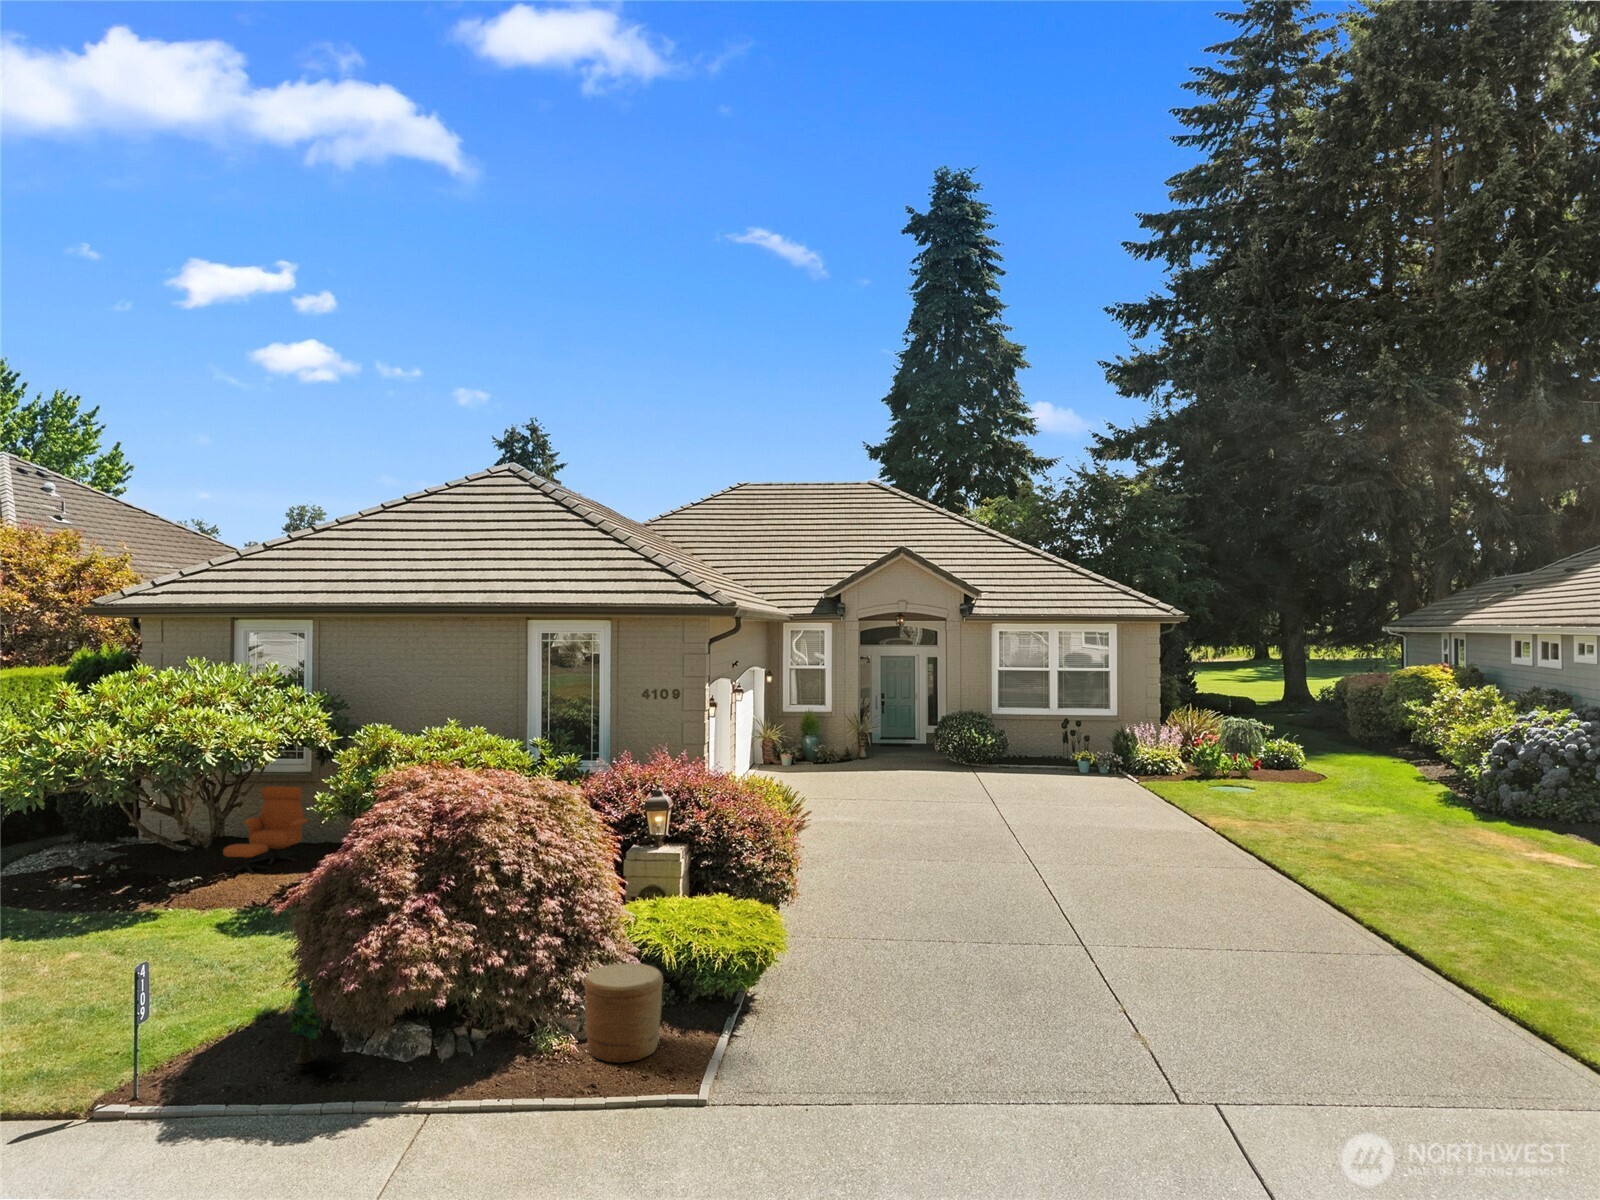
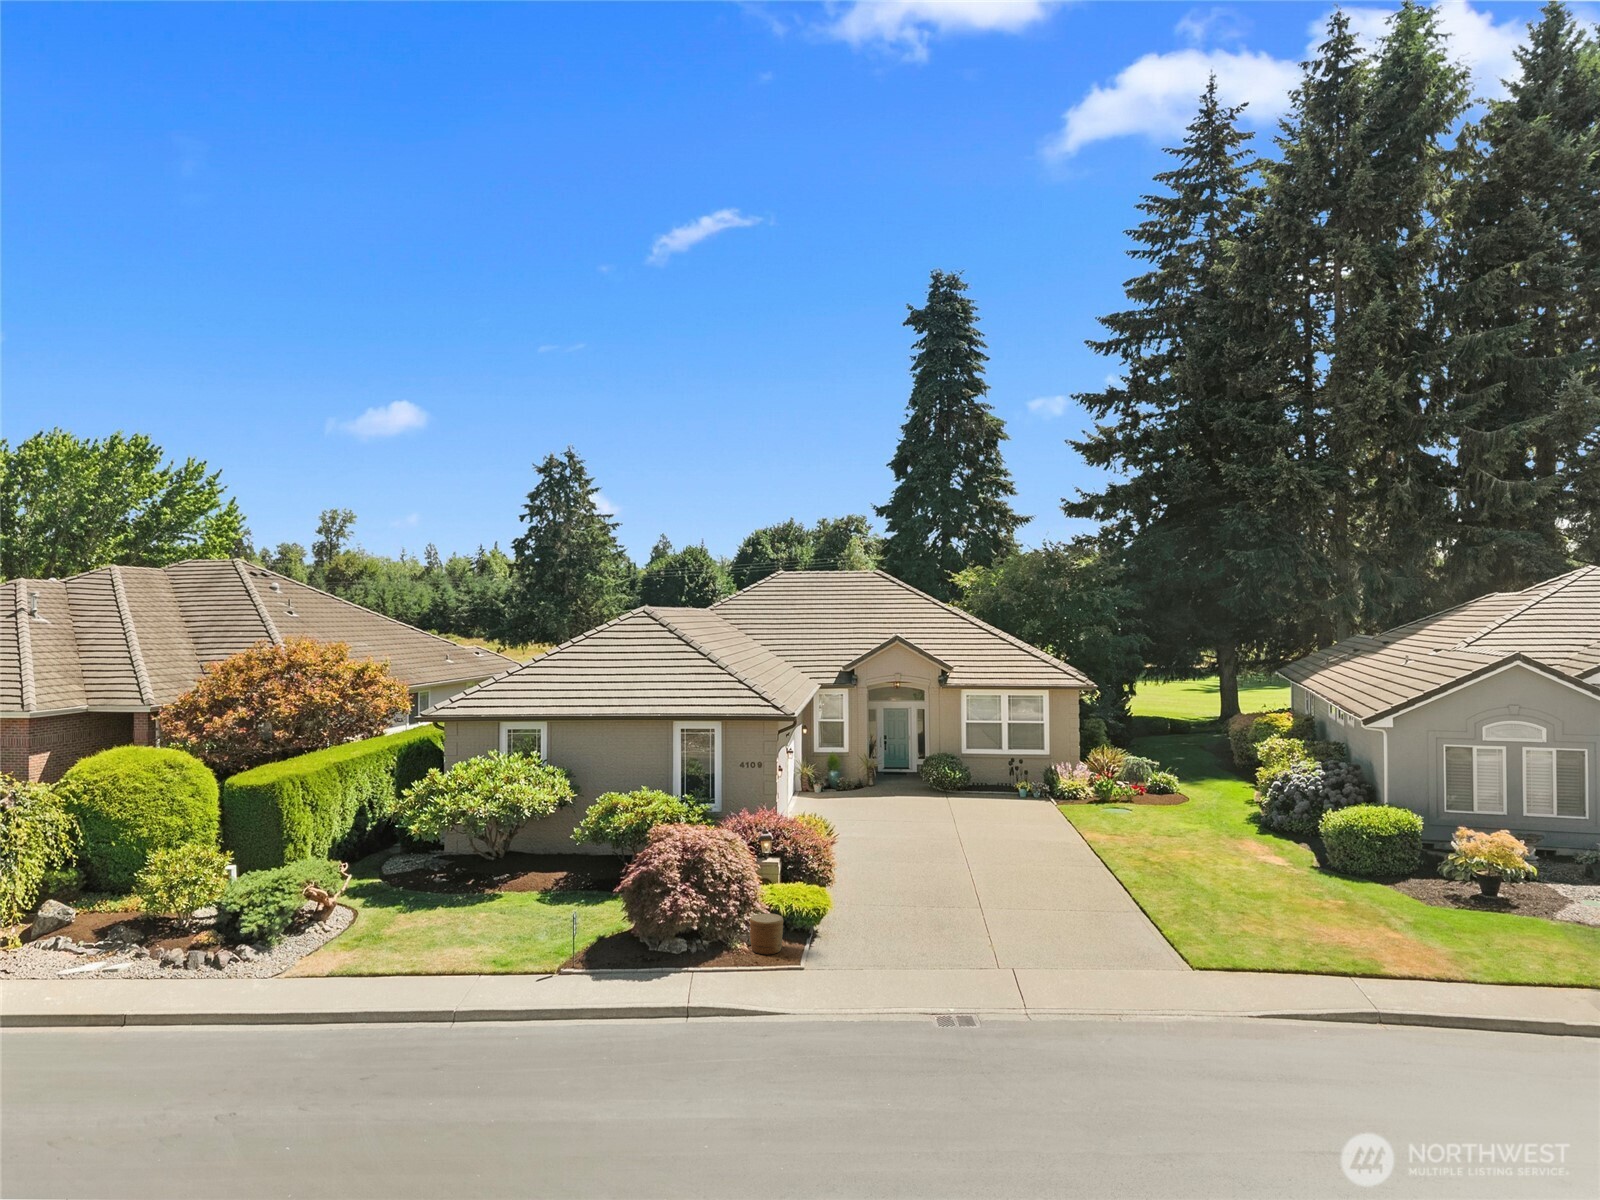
lounge chair: present [223,786,308,875] -> none [513,819,552,871]
decorative plant: present [284,981,324,1064] -> none [624,917,645,955]

